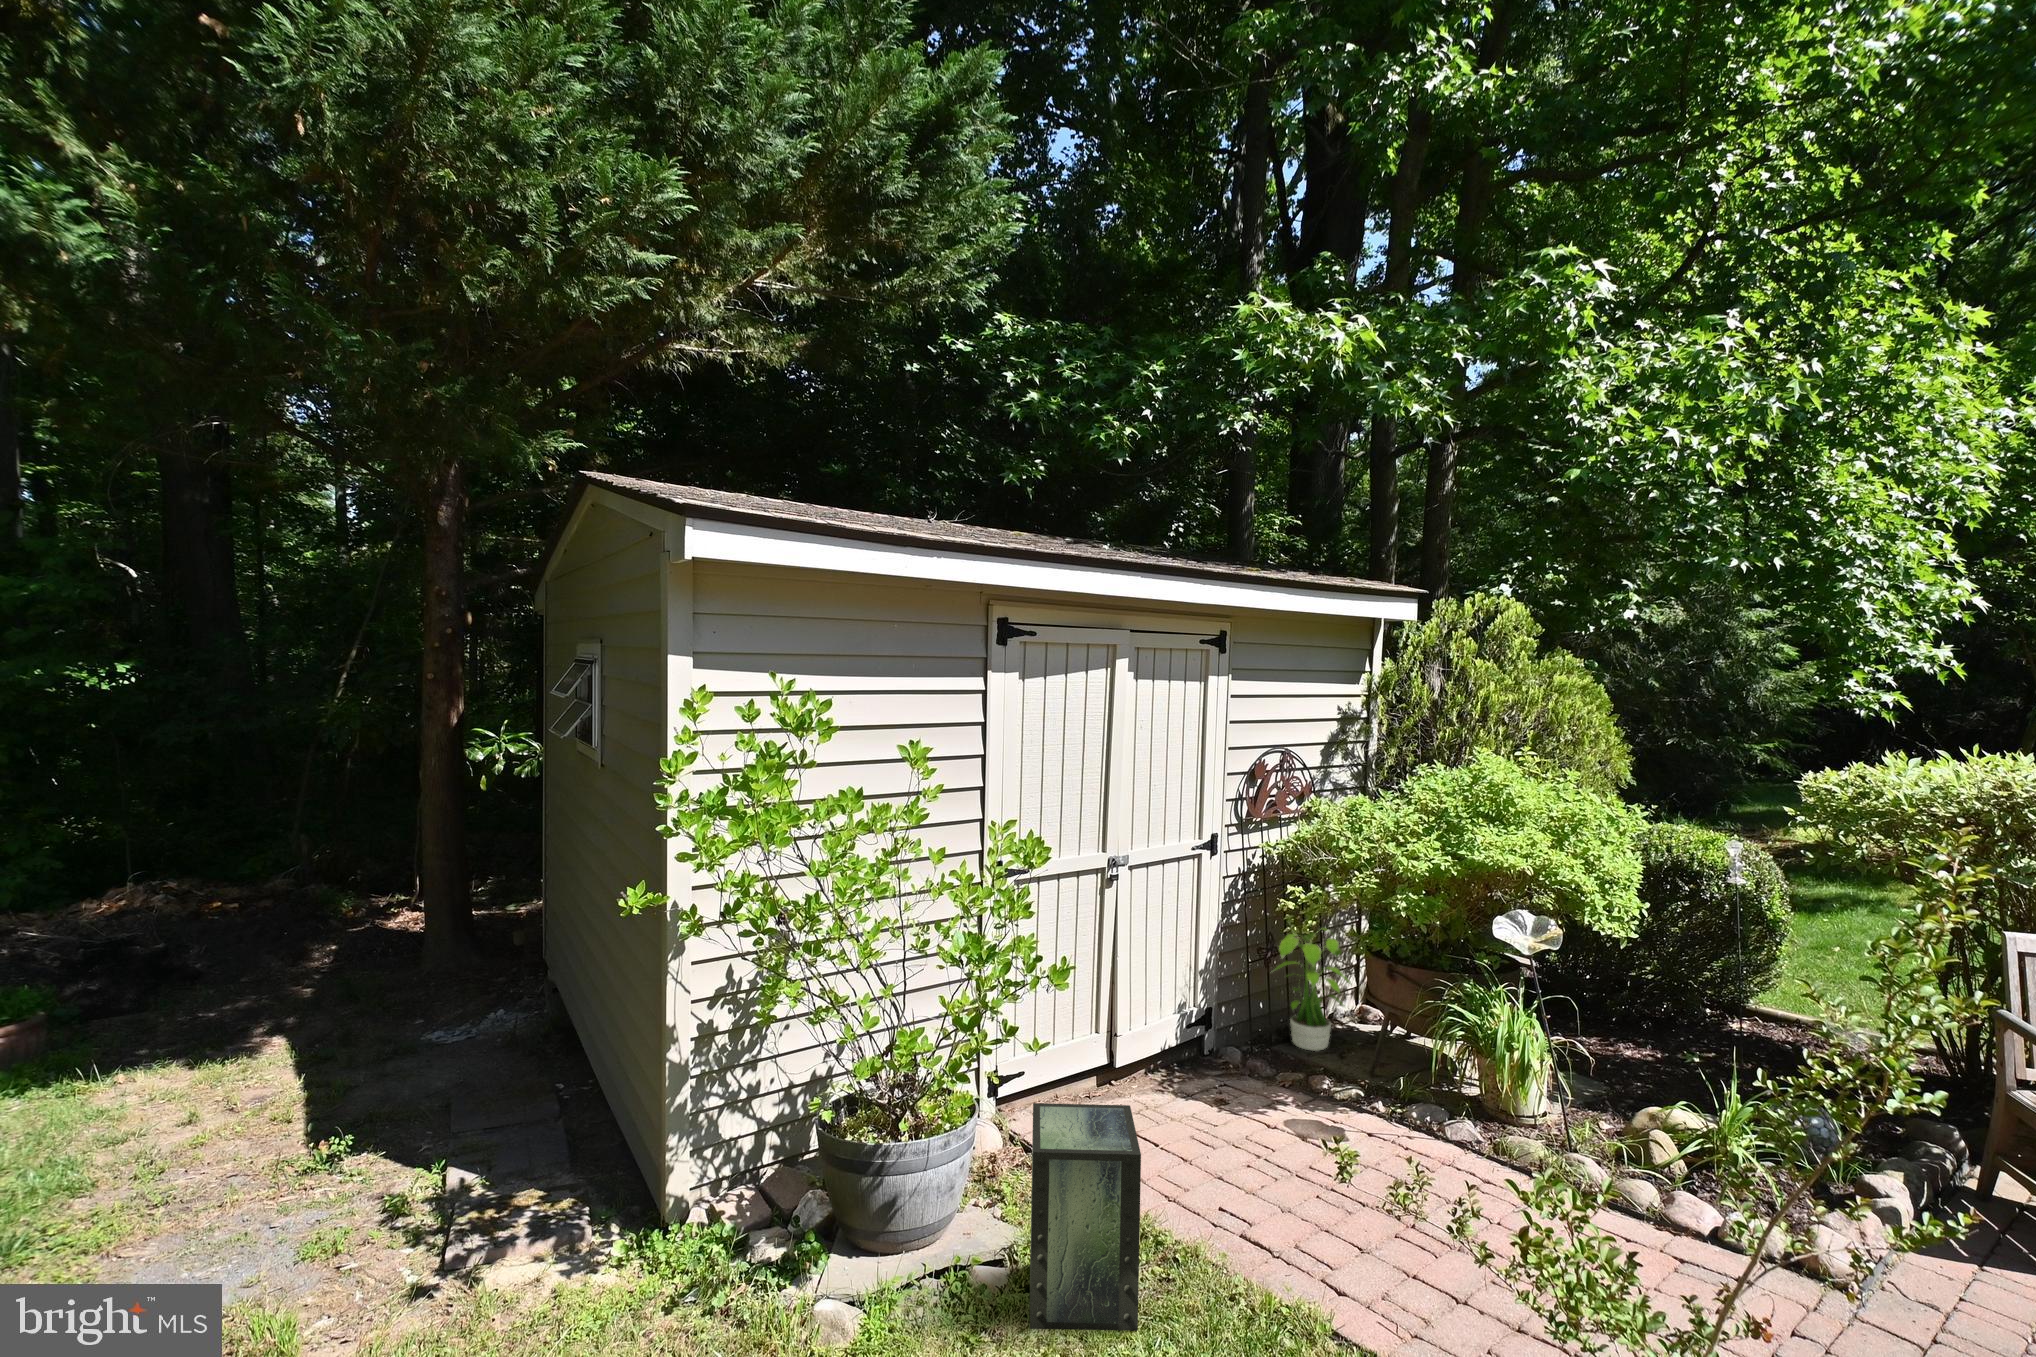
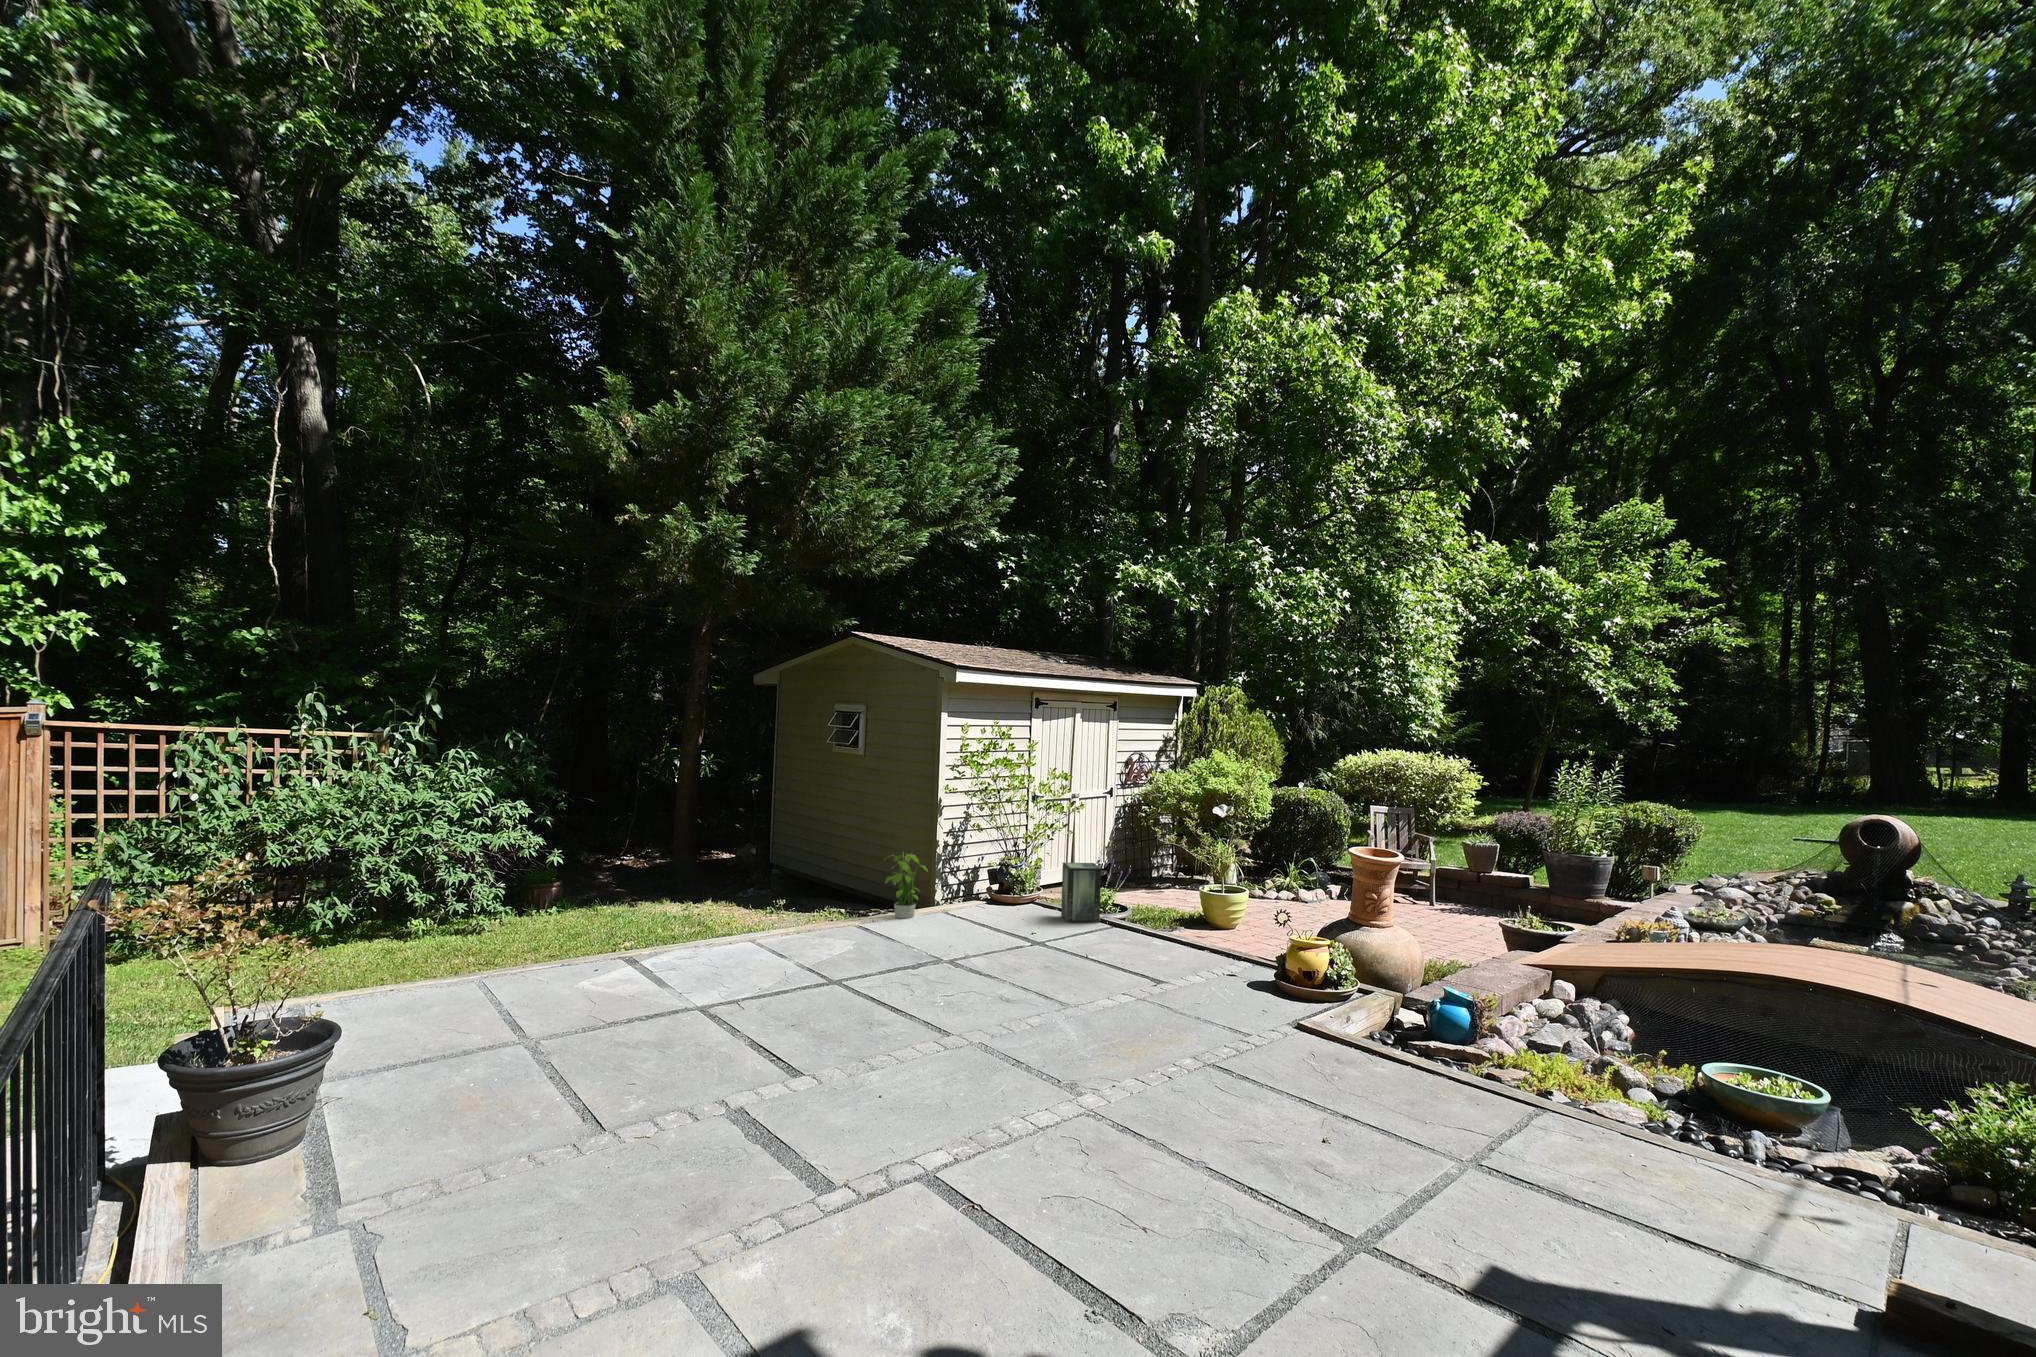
potted plant: present [1274,929,1351,1051] -> present [884,854,928,919]

